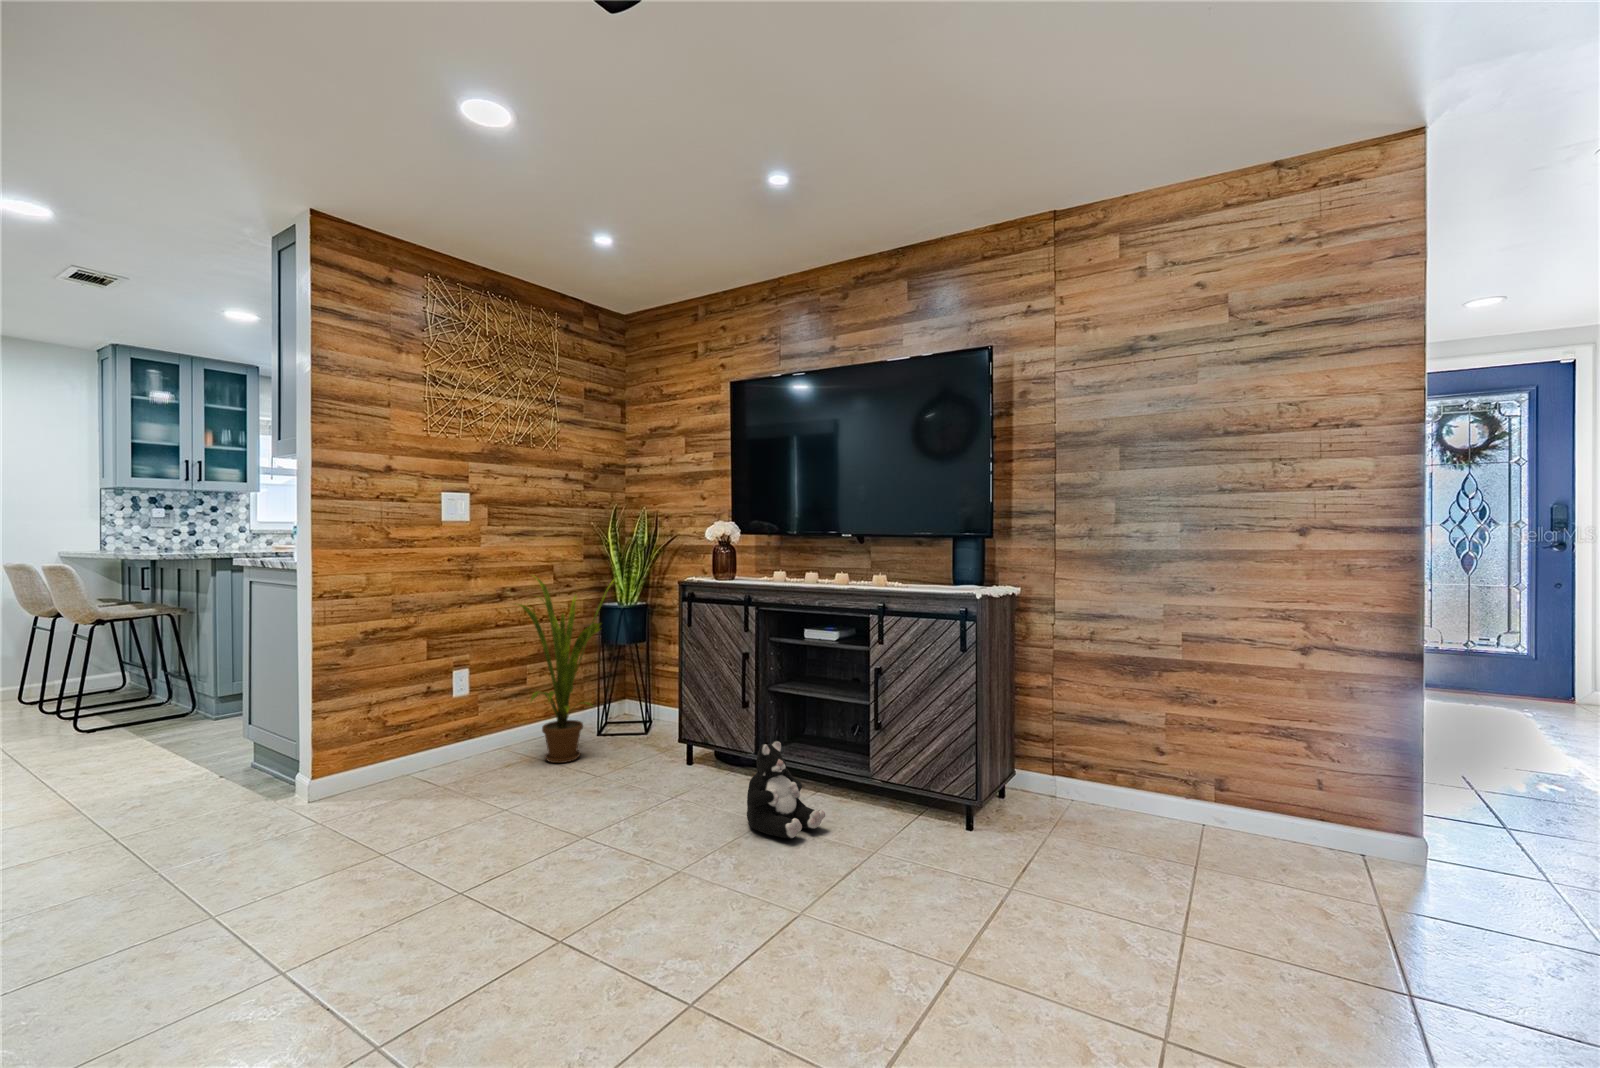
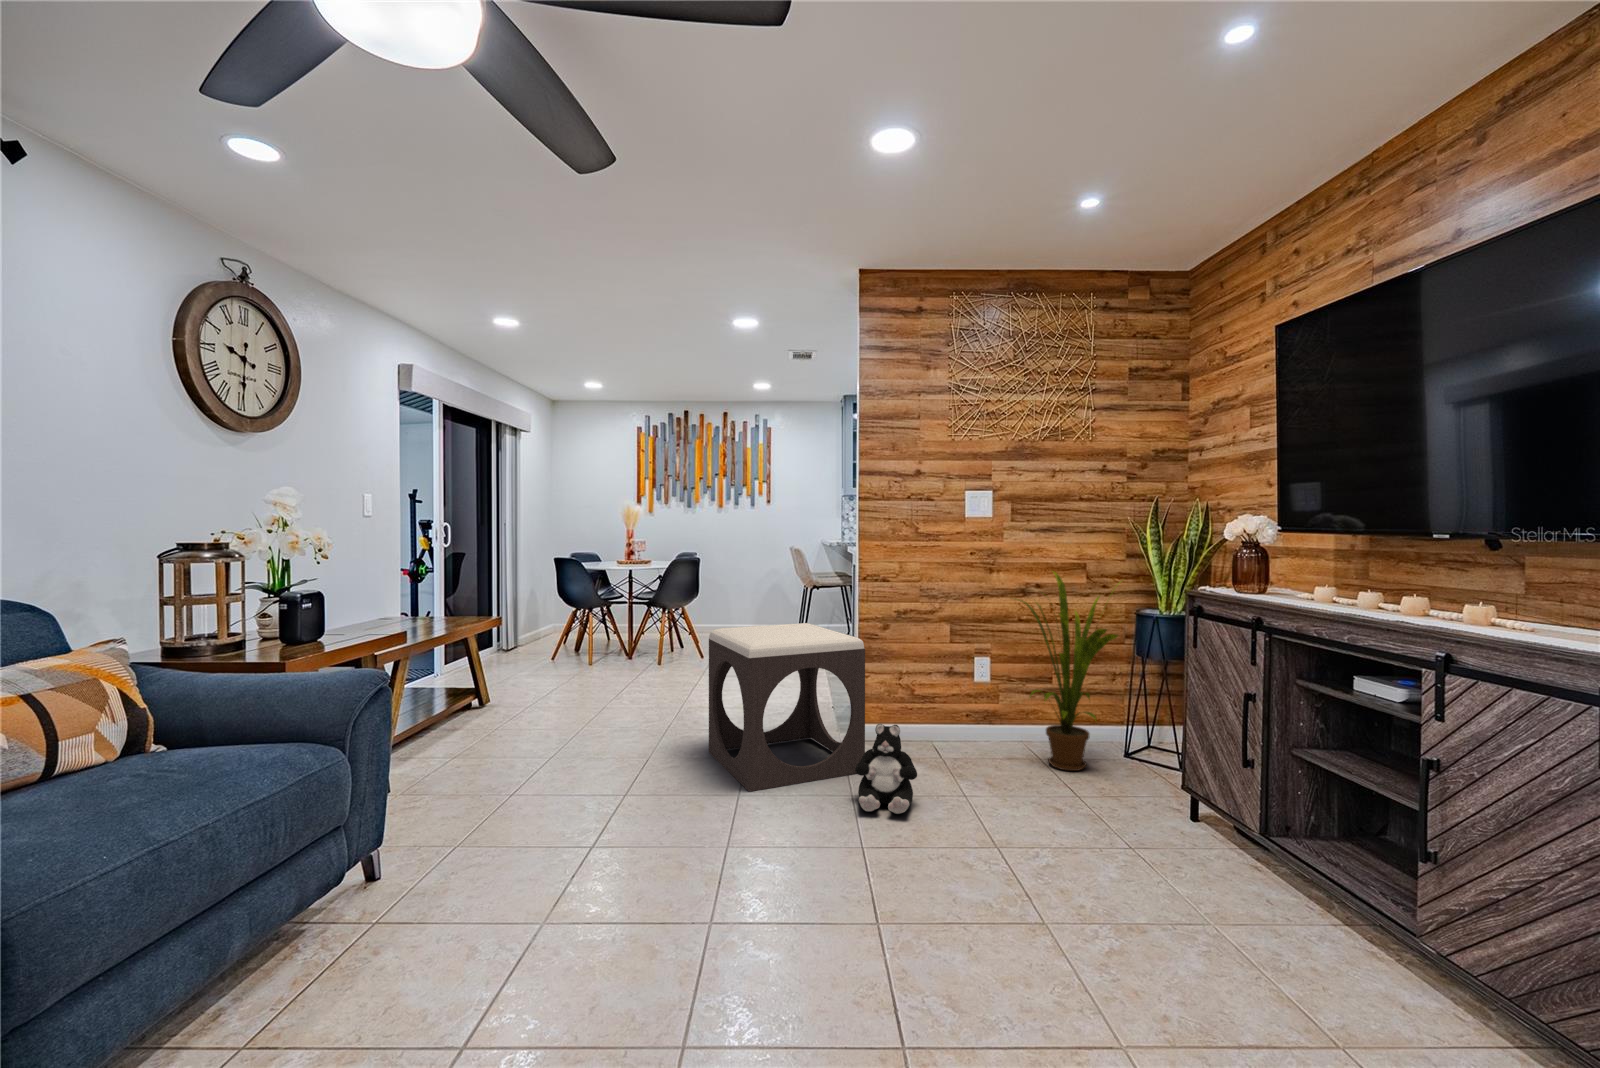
footstool: none [66,665,369,909] -> present [709,623,865,792]
plush toy: present [747,740,825,838] -> present [855,724,917,814]

